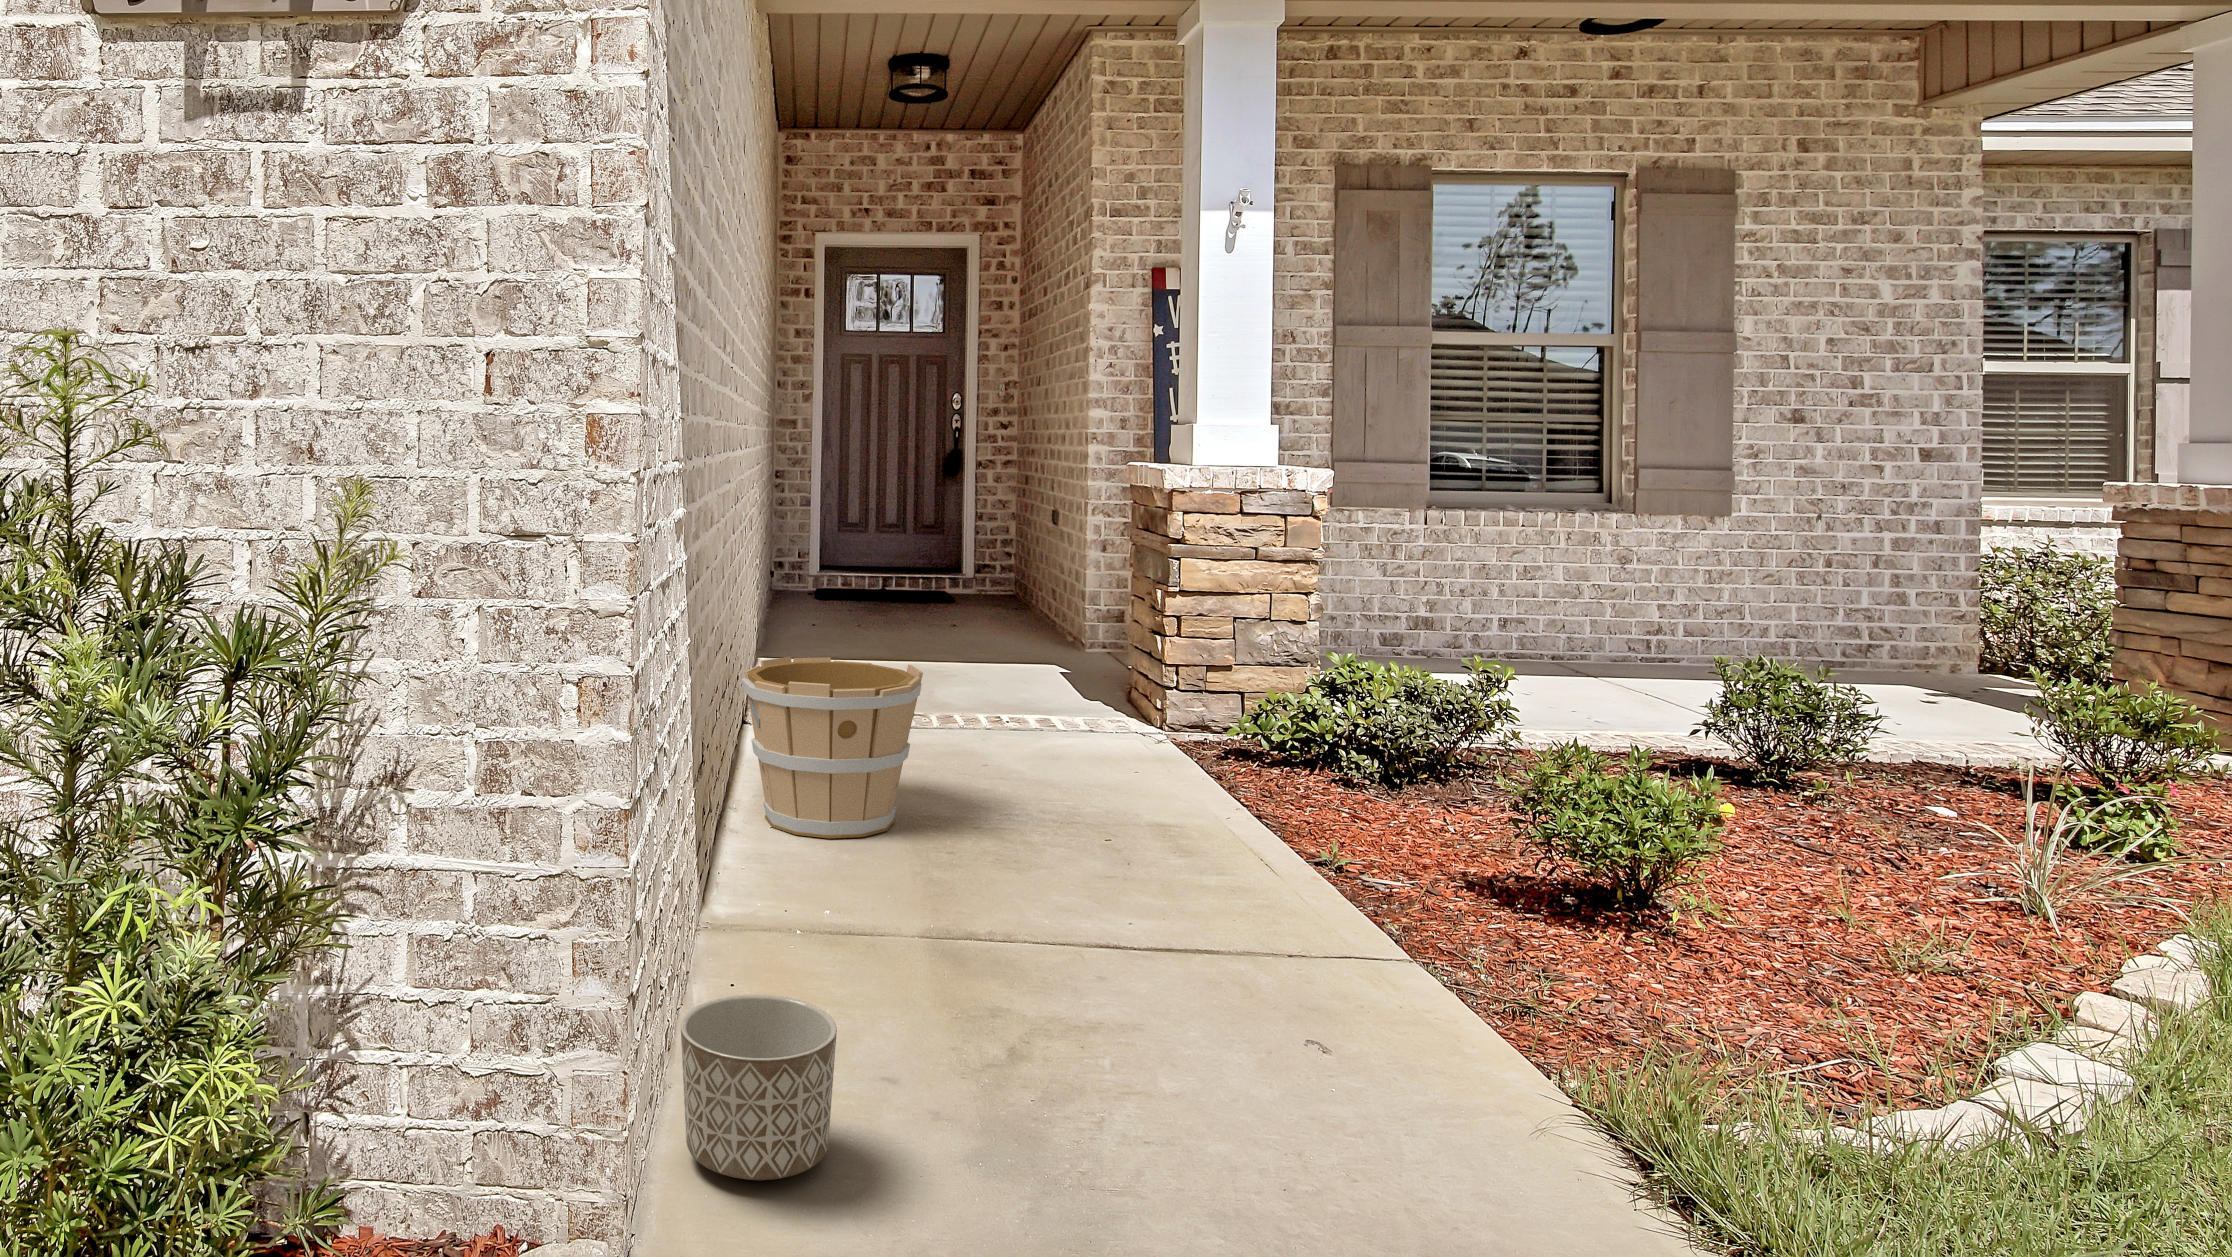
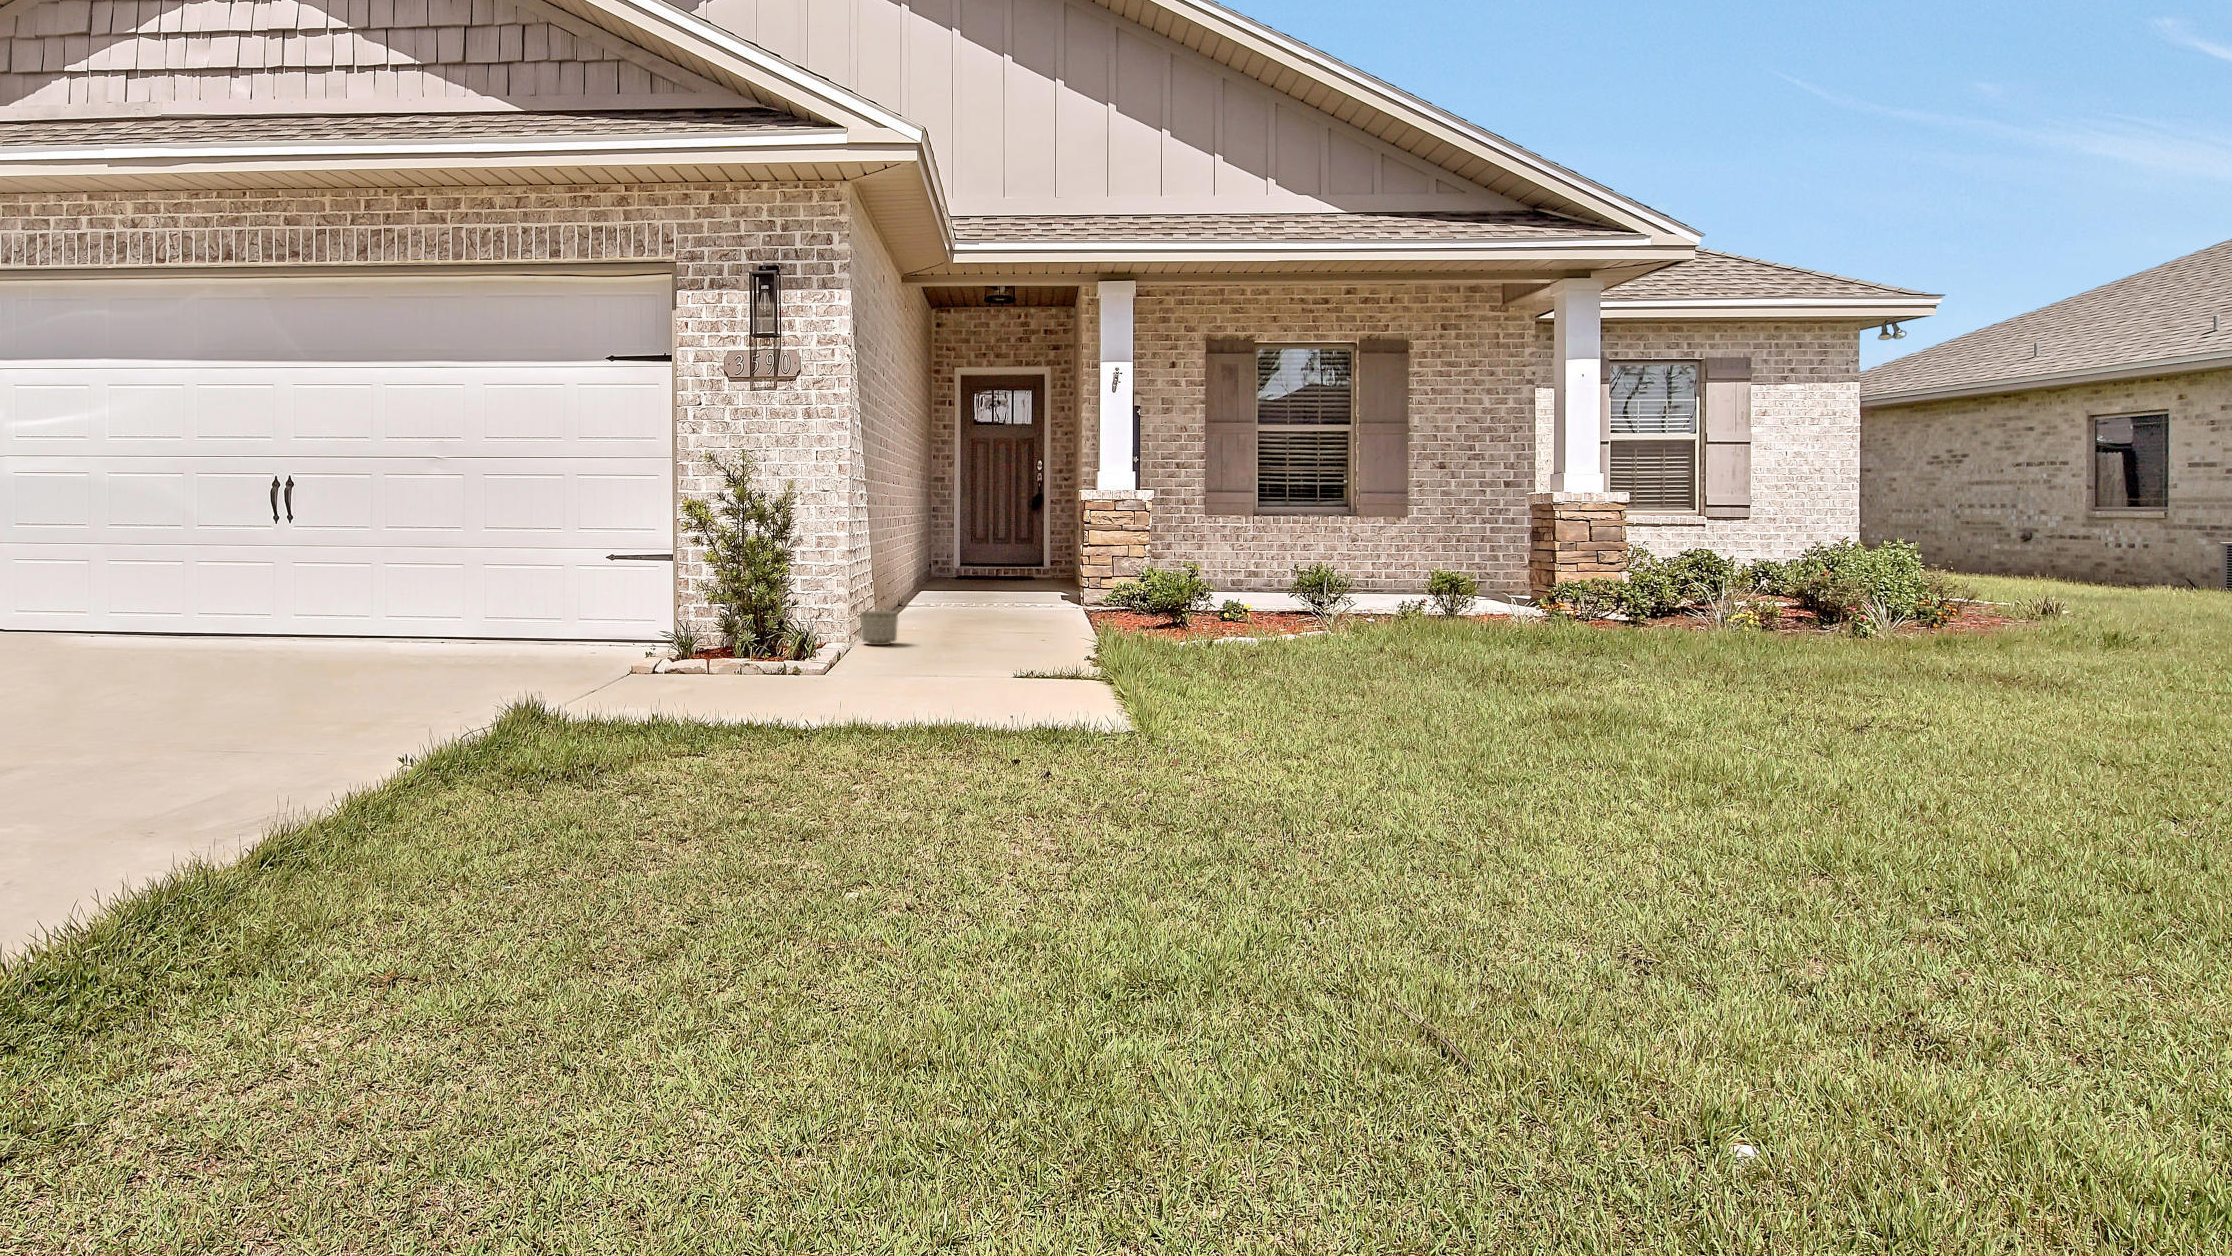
wooden bucket: present [742,657,923,838] -> none [891,561,958,620]

